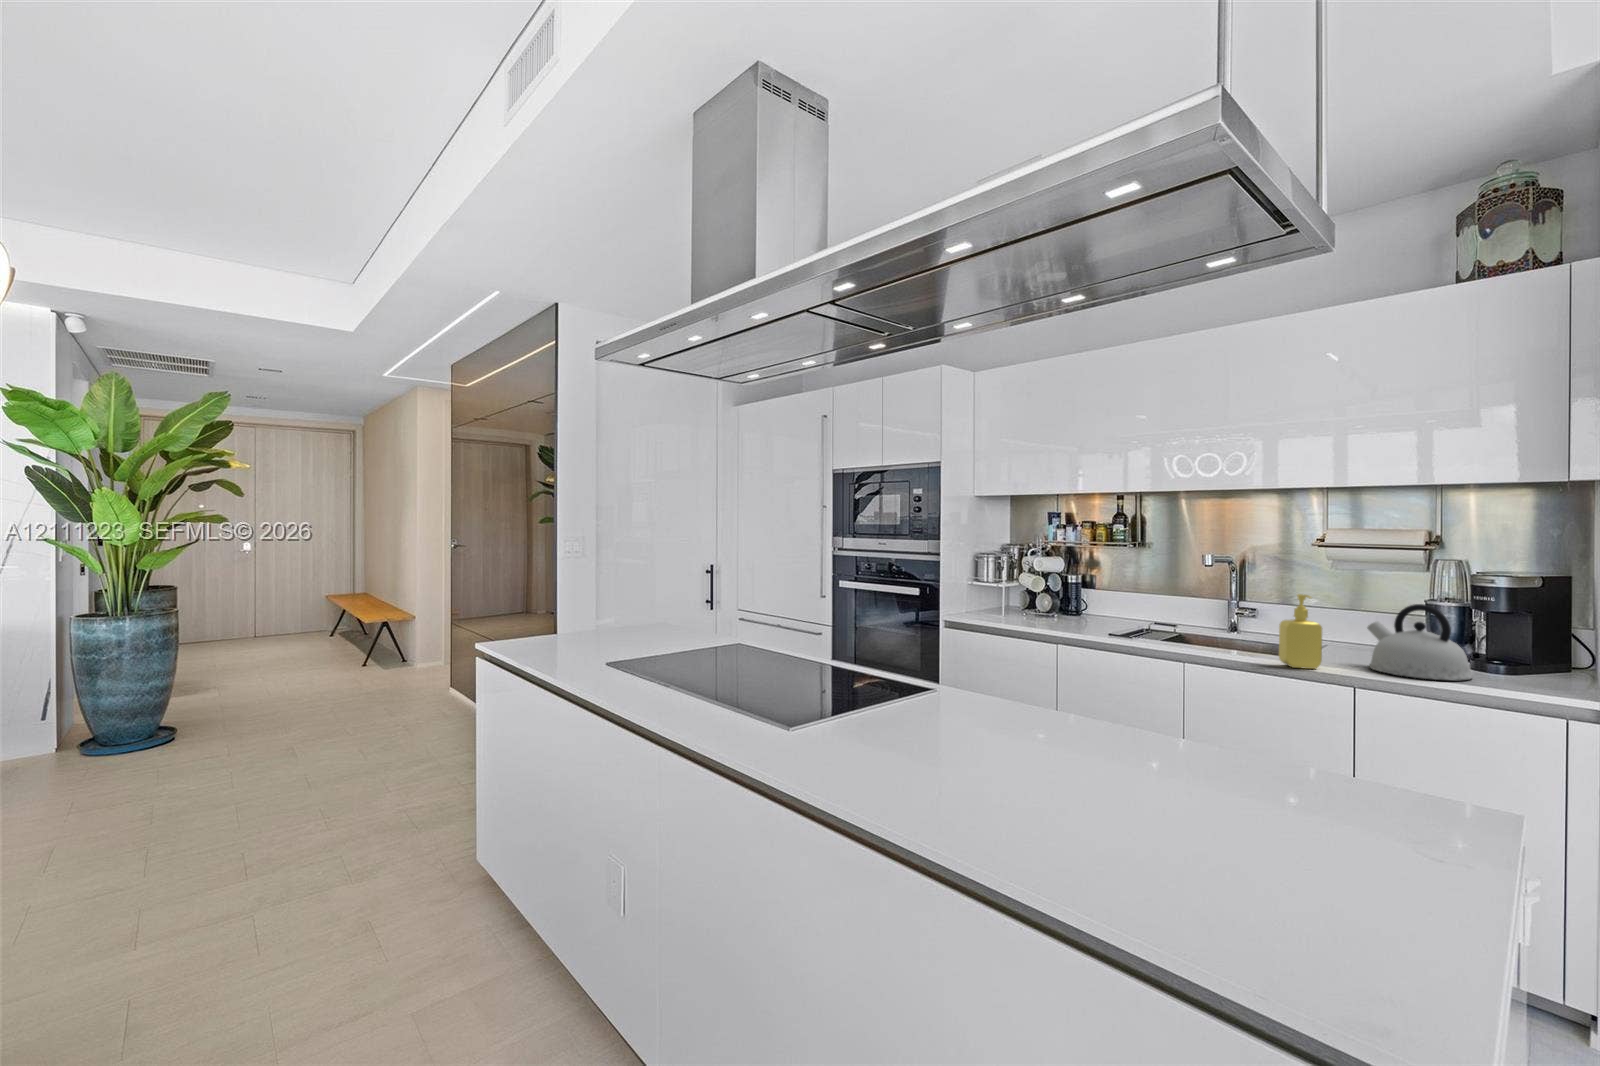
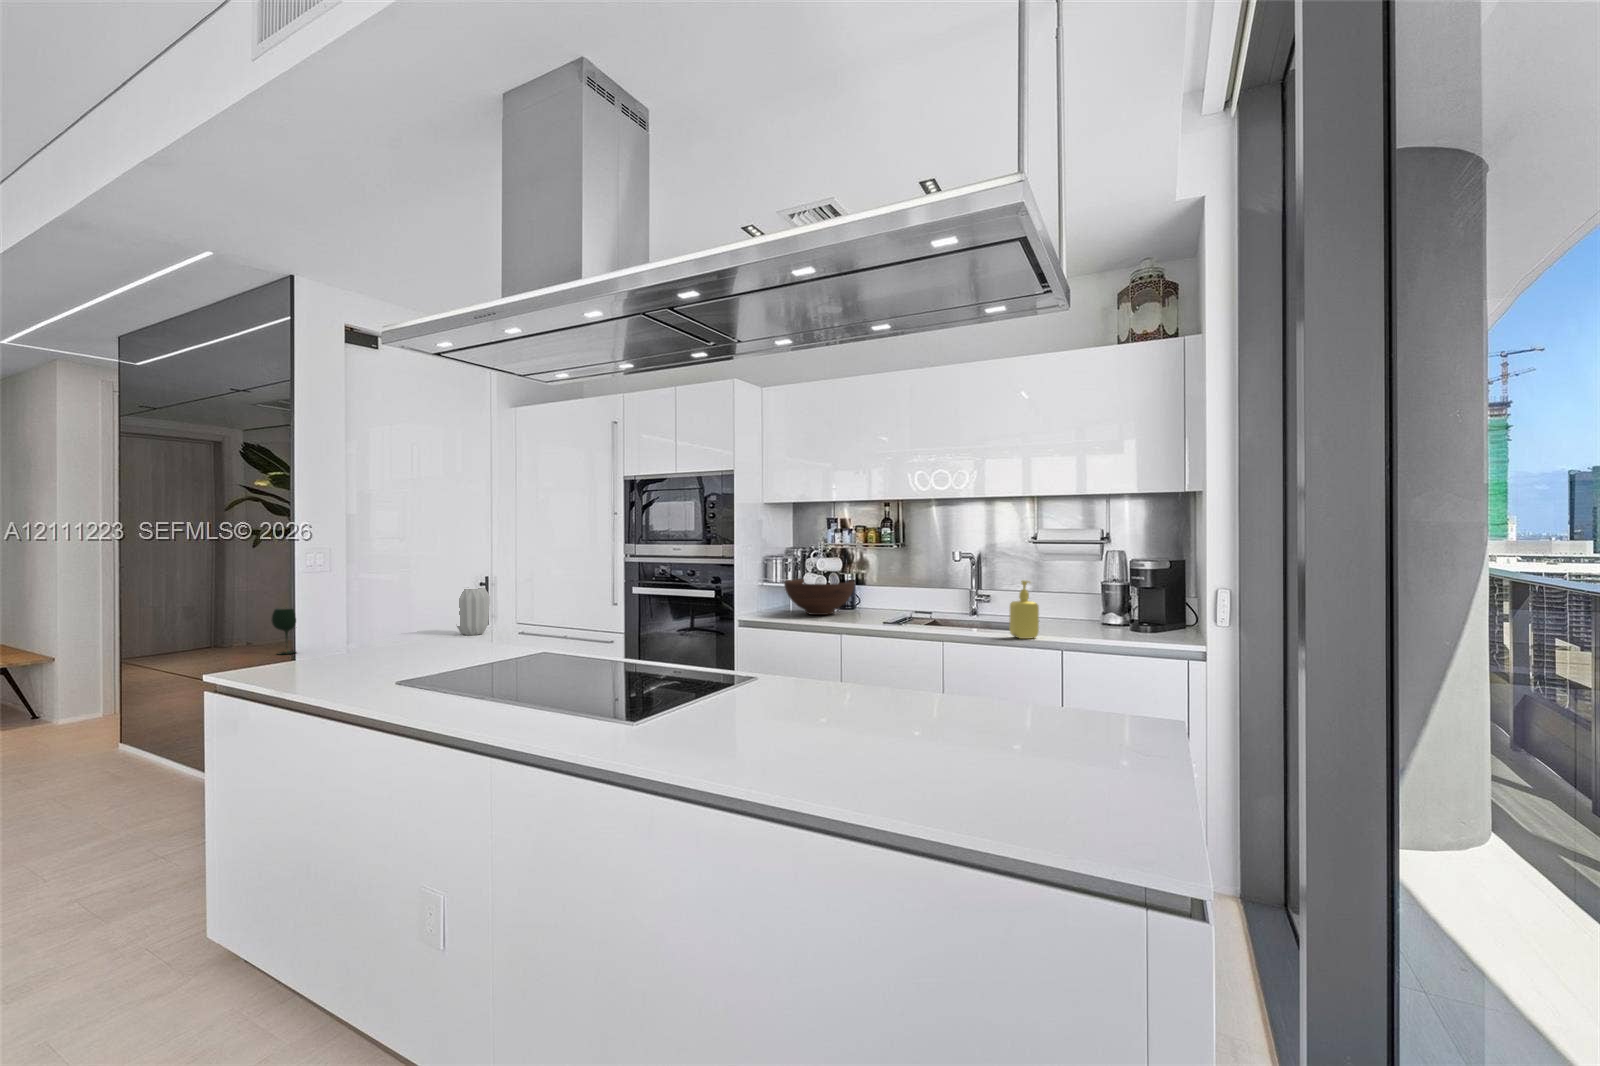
vase: none [681,576,712,621] -> present [457,587,490,635]
fruit bowl: none [997,580,1080,621] -> present [784,579,855,615]
wine glass: none [530,589,553,630] -> present [271,608,296,655]
kettle: present [1367,604,1472,680] -> none [1067,585,1133,640]

